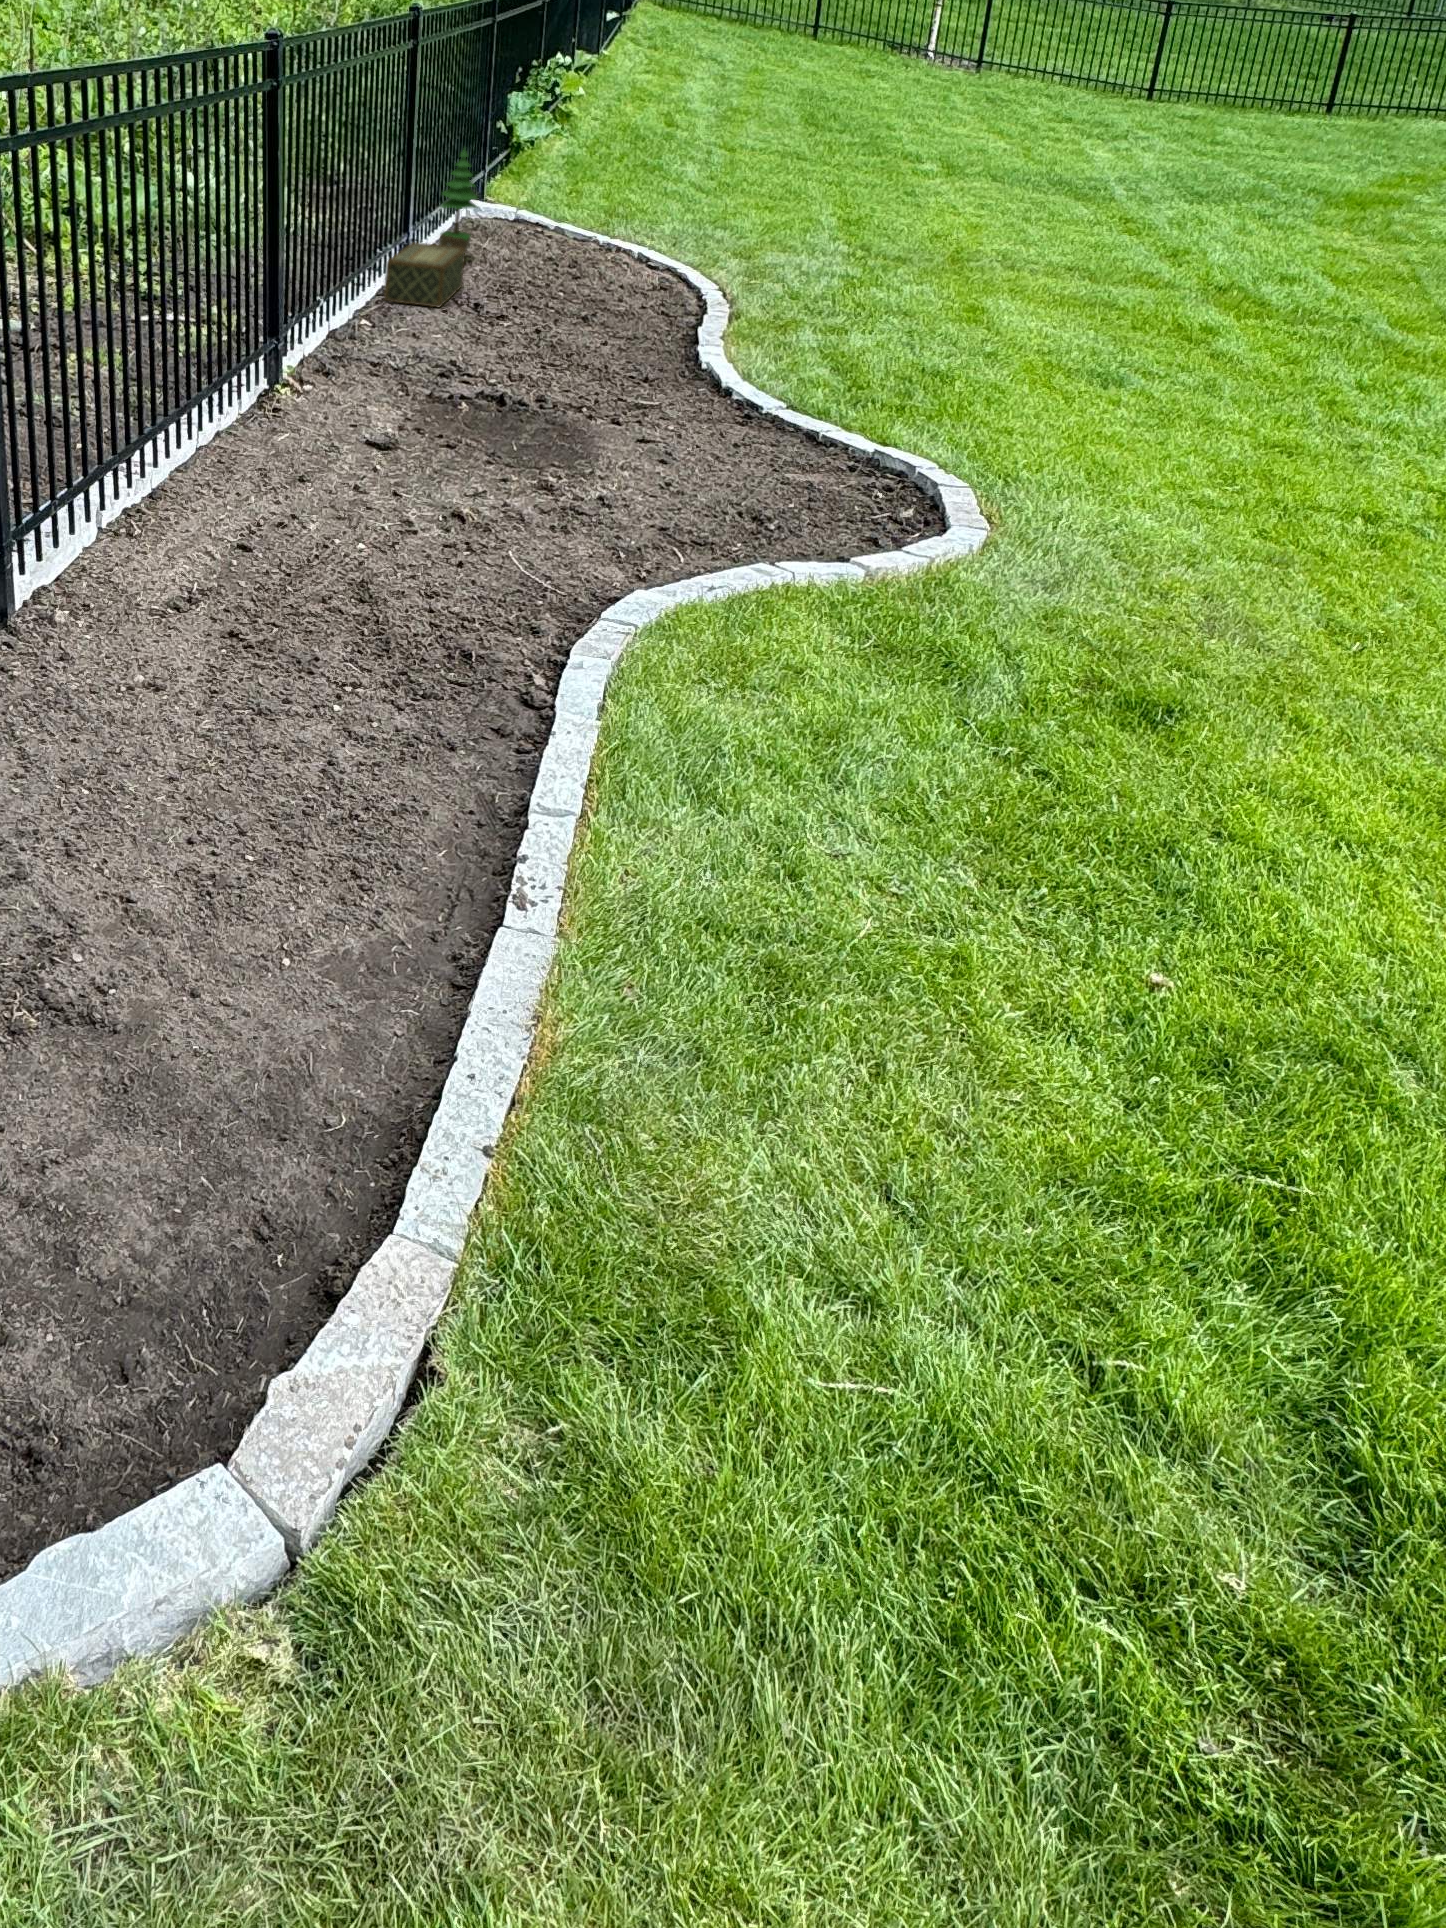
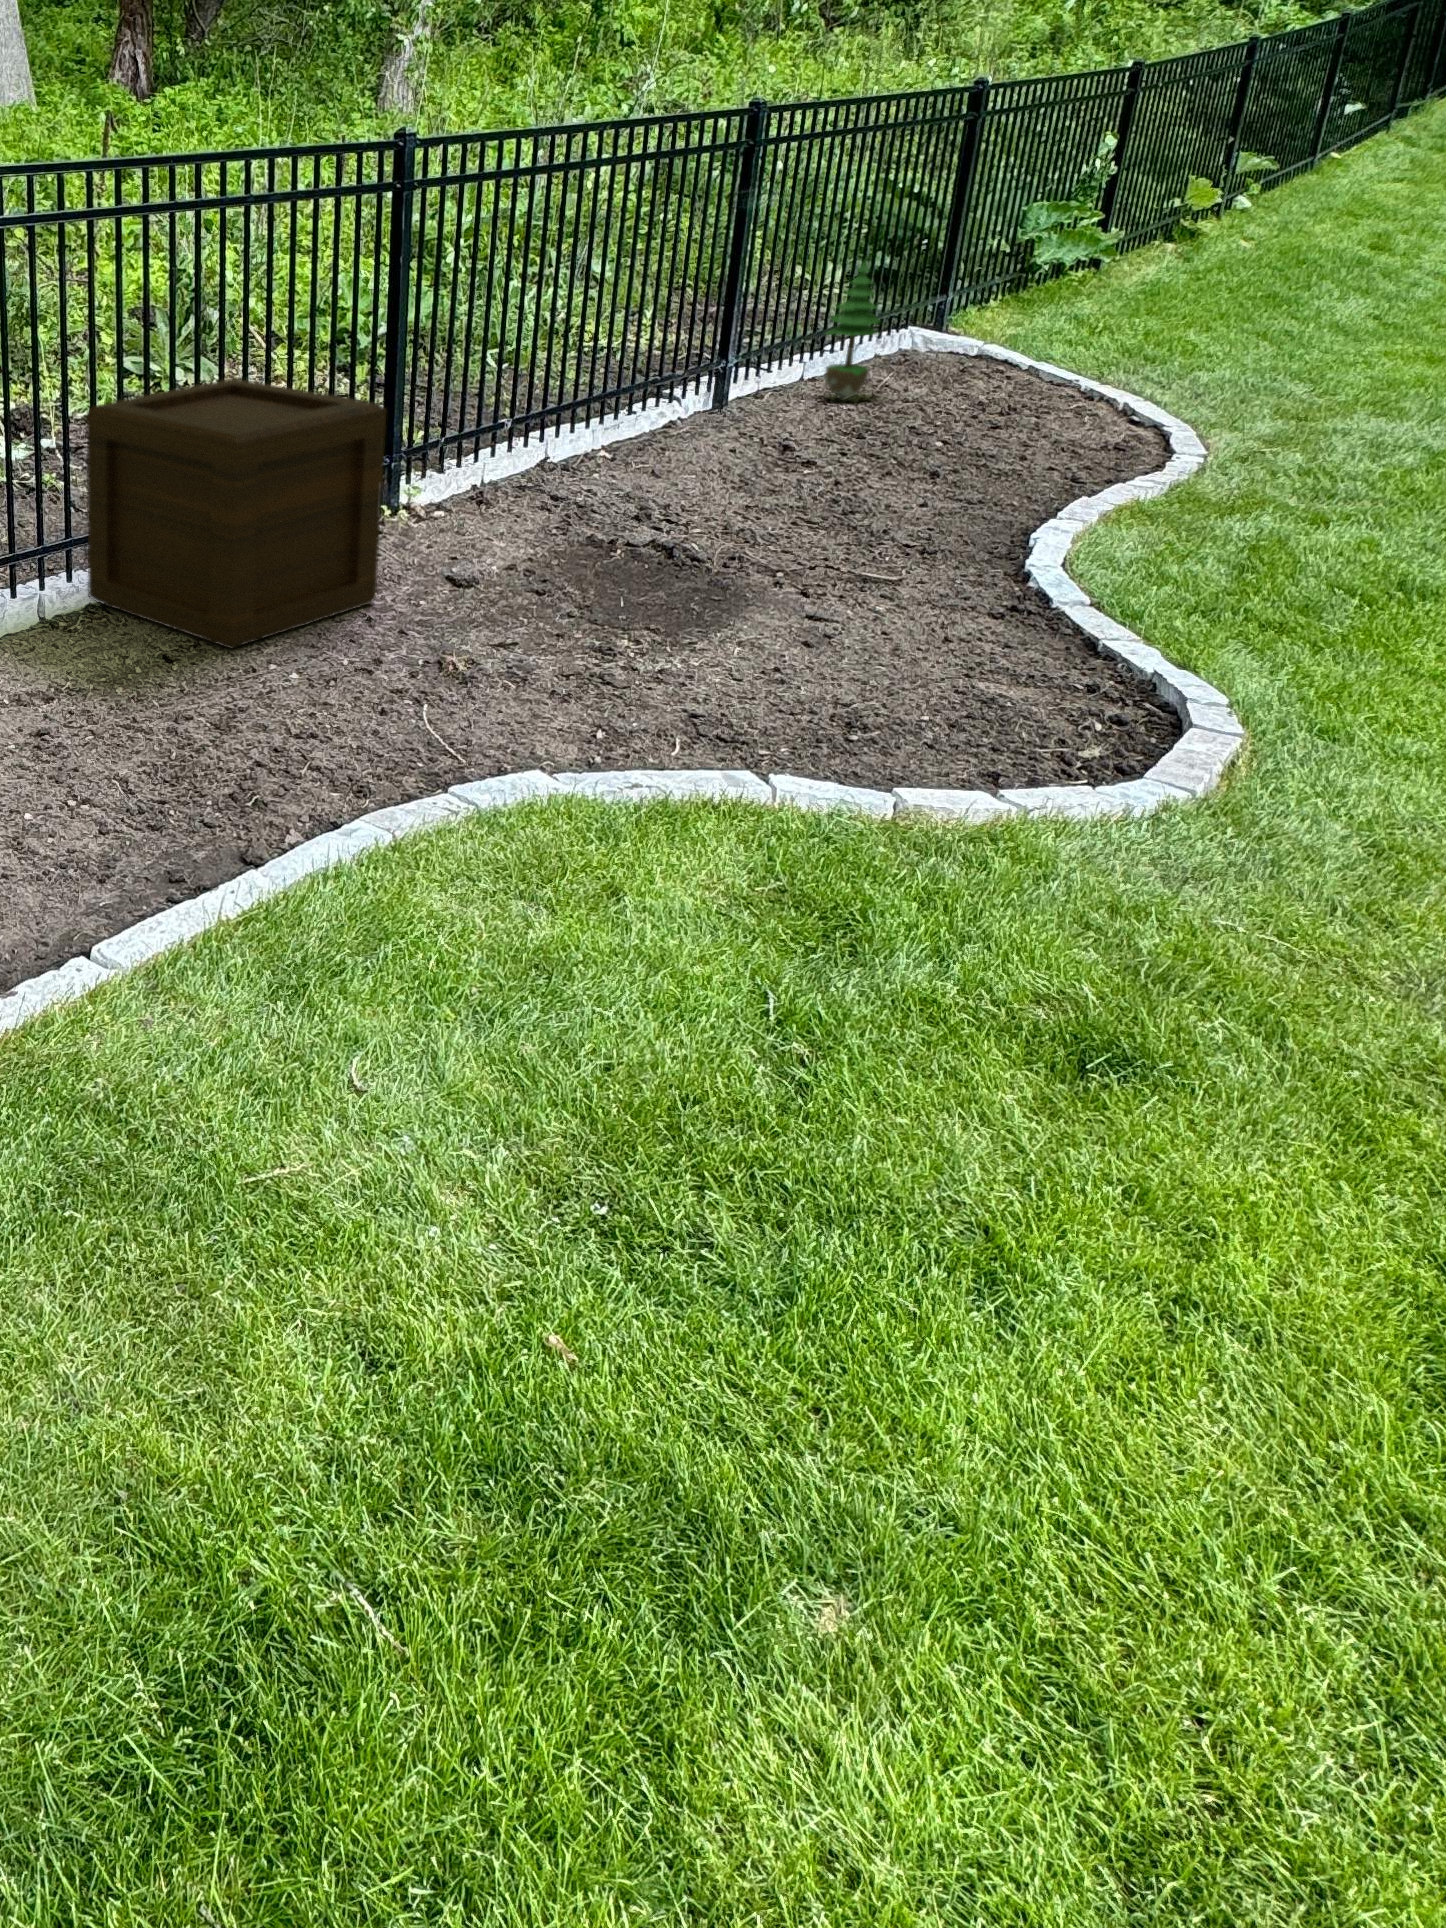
woven basket: present [384,242,465,307] -> none [678,372,817,449]
wooden crate: none [129,281,371,529] -> present [87,378,386,648]

